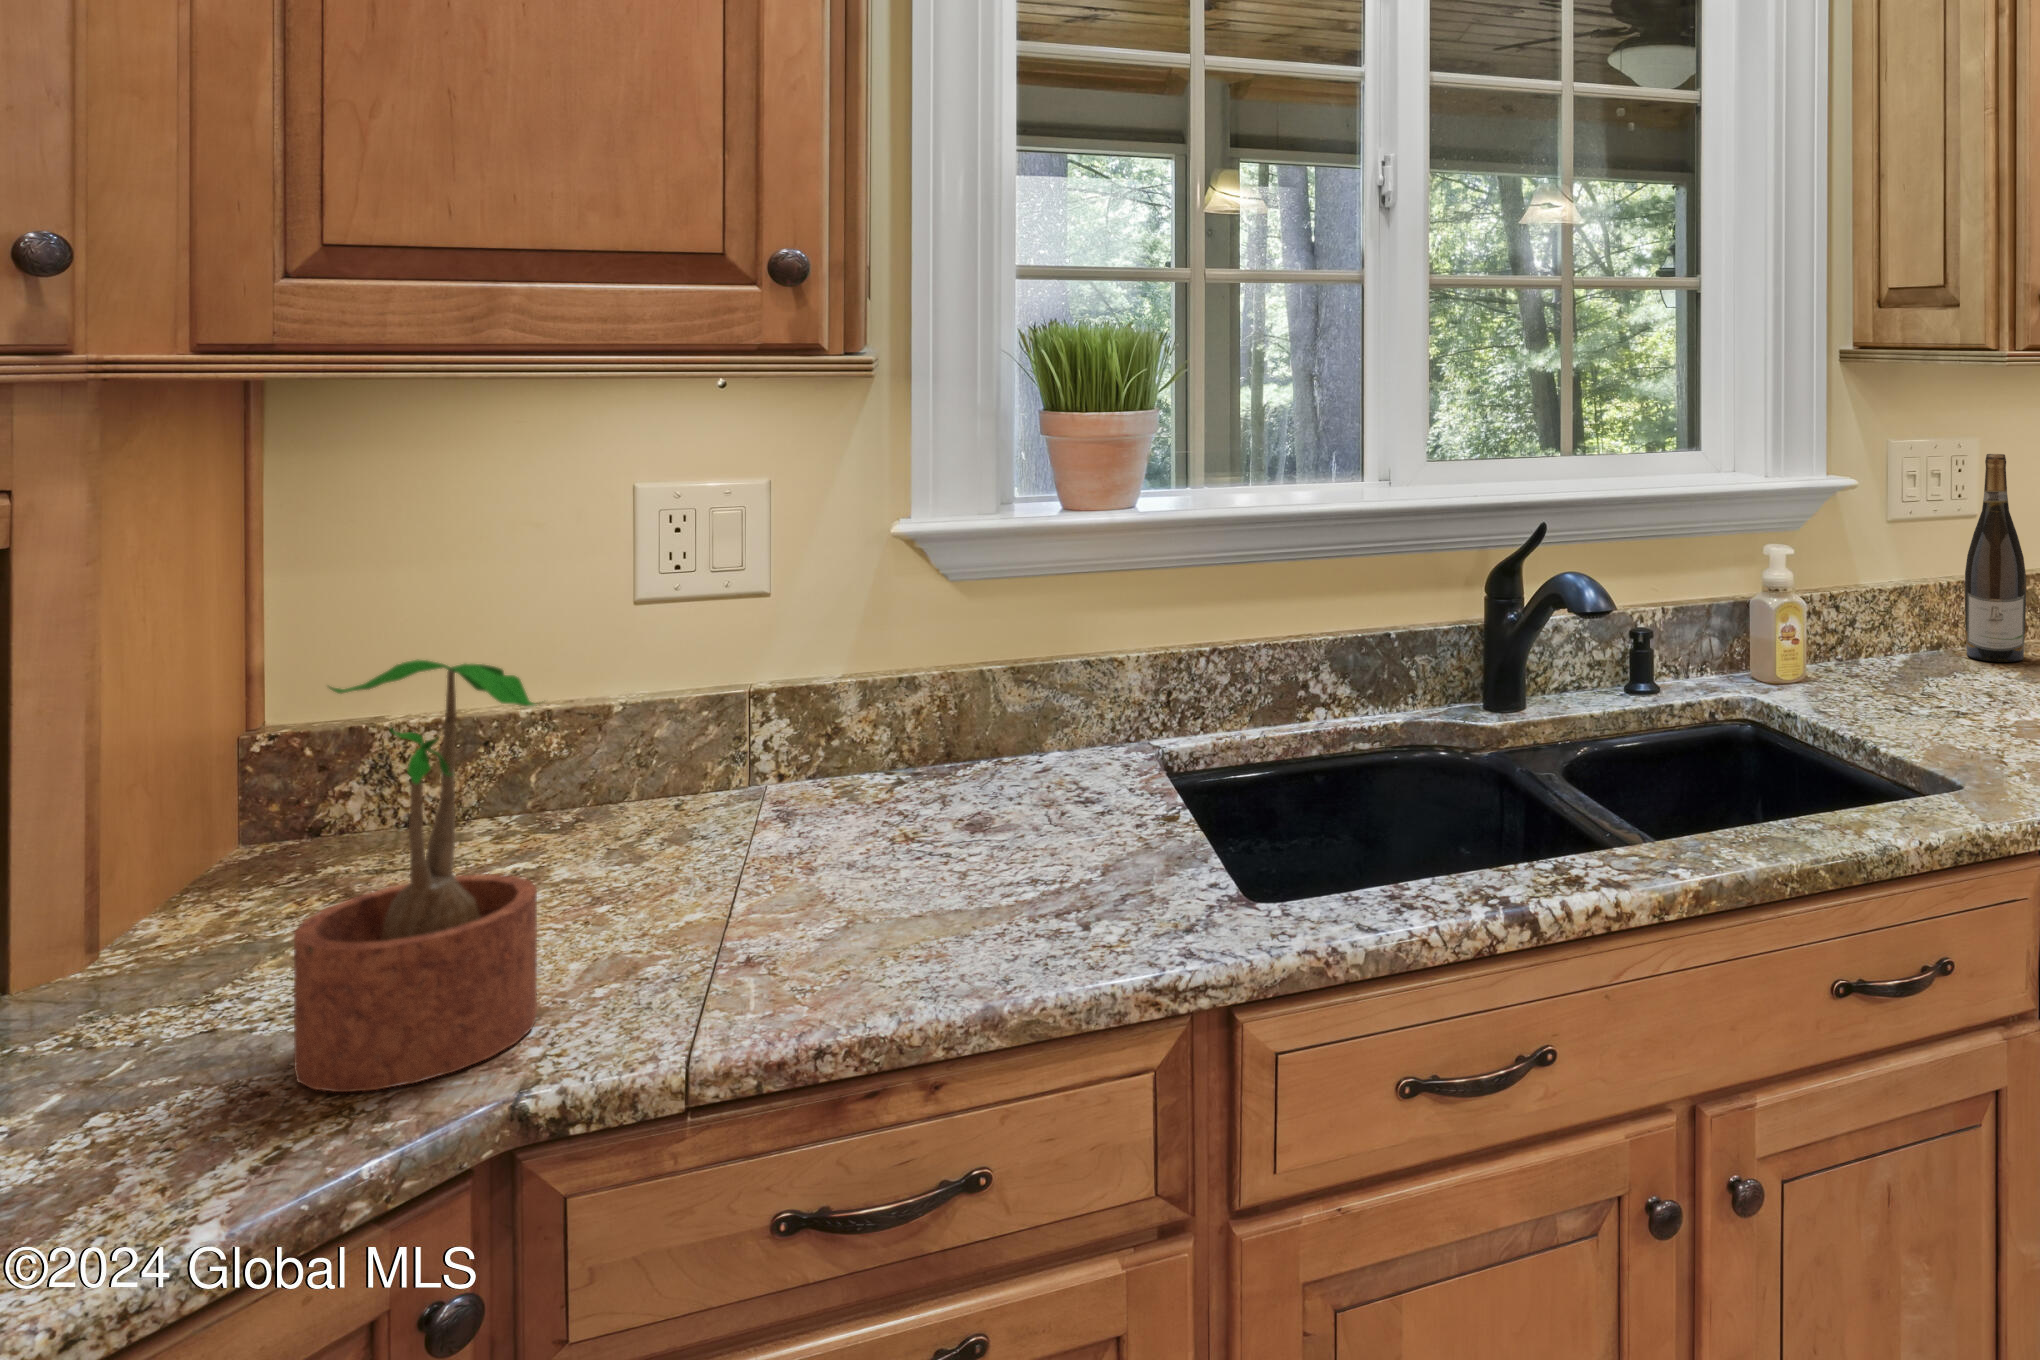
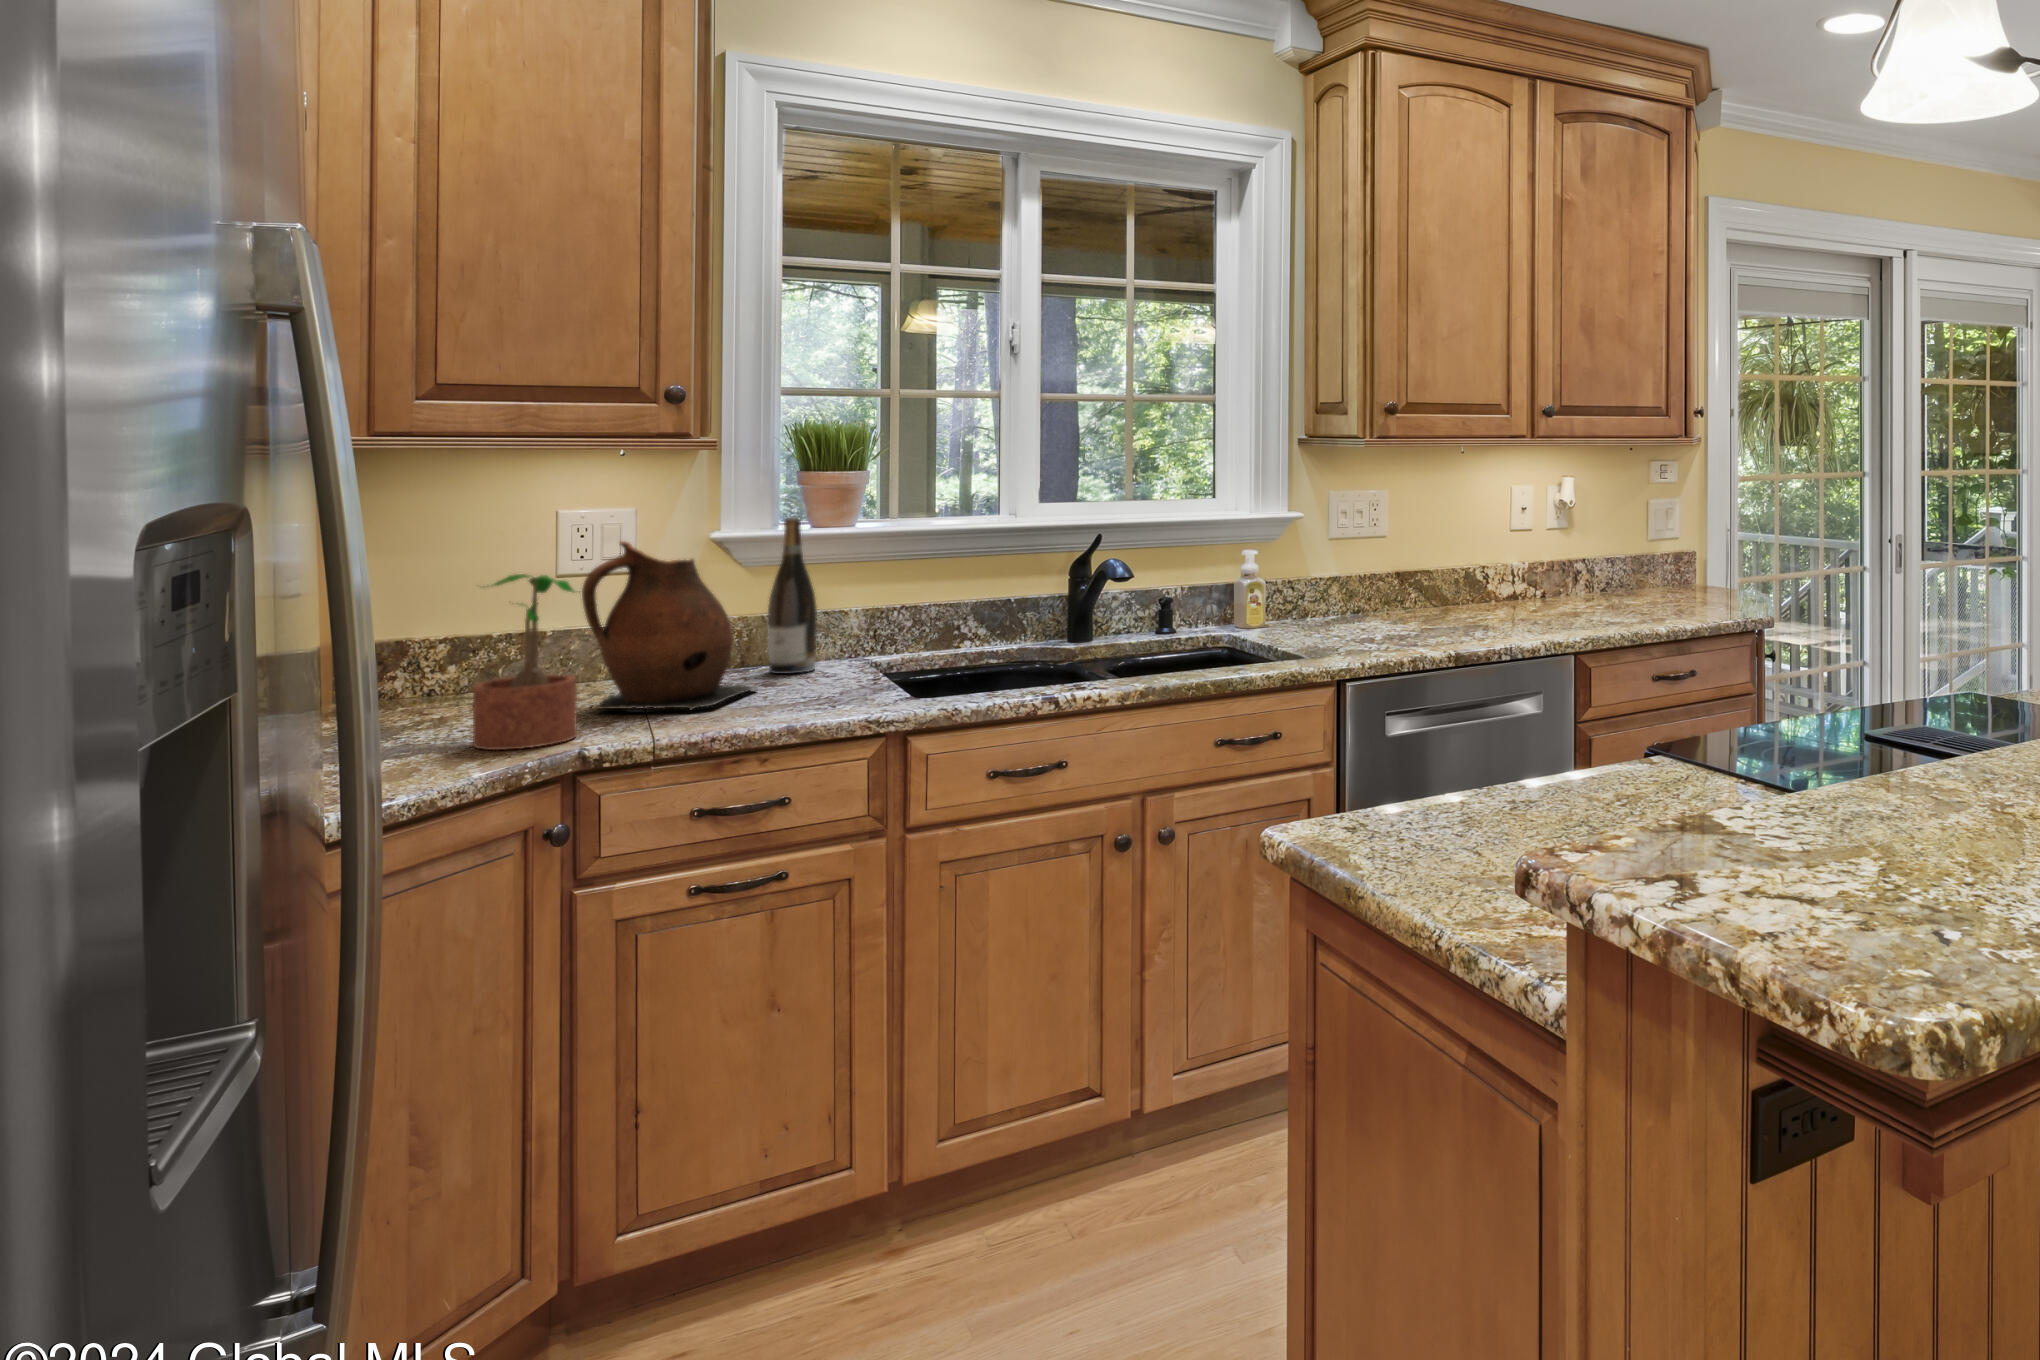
wine bottle: present [1965,454,2026,662] -> present [768,518,817,674]
ceramic pitcher: none [615,559,957,927] -> present [582,541,757,710]

